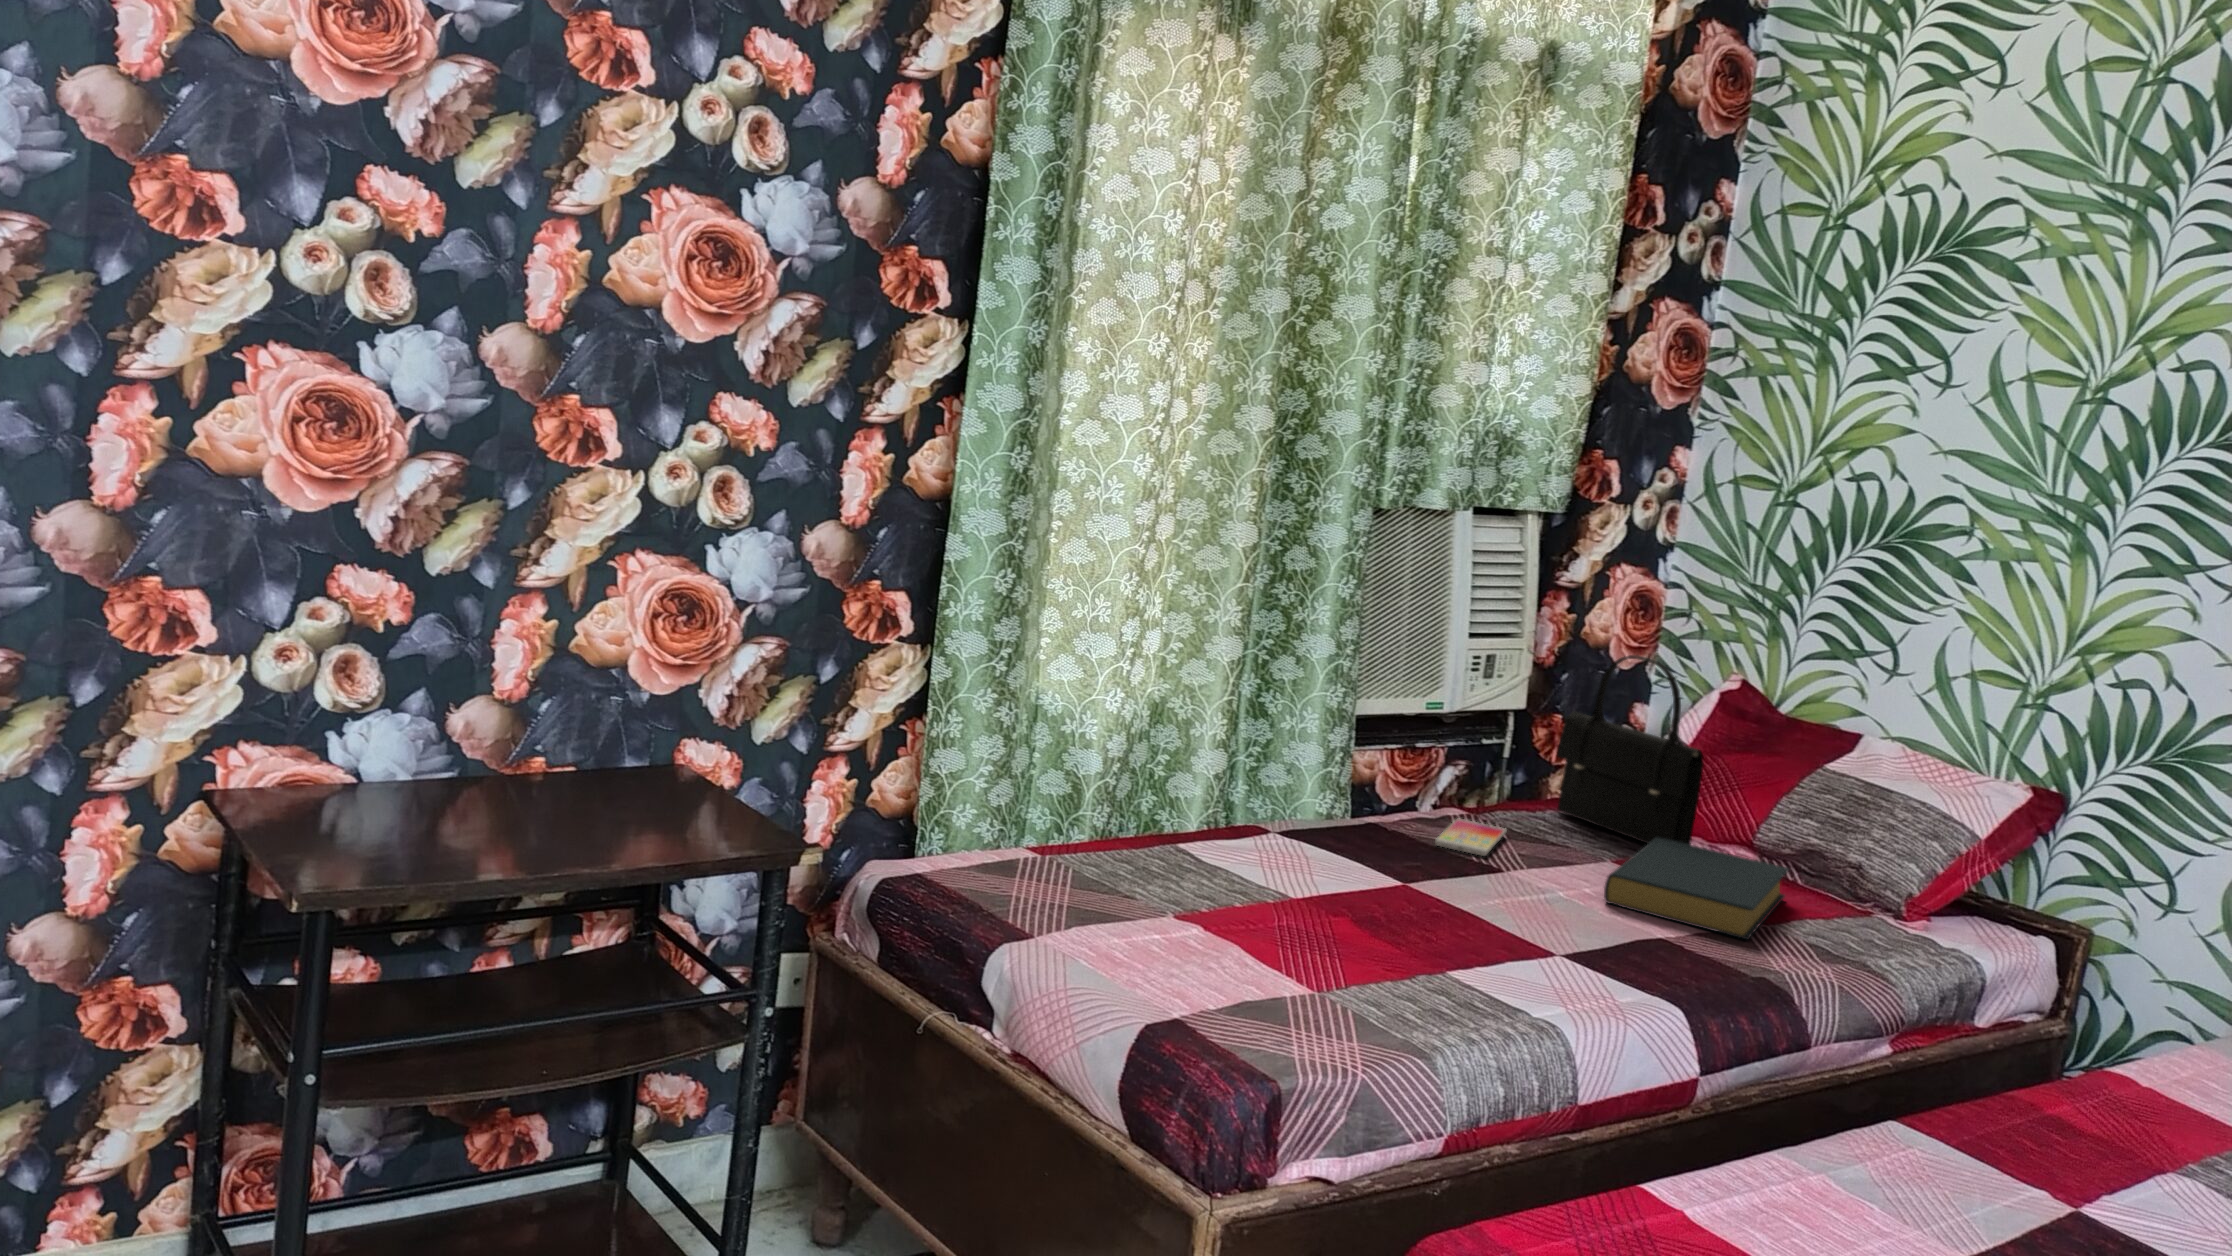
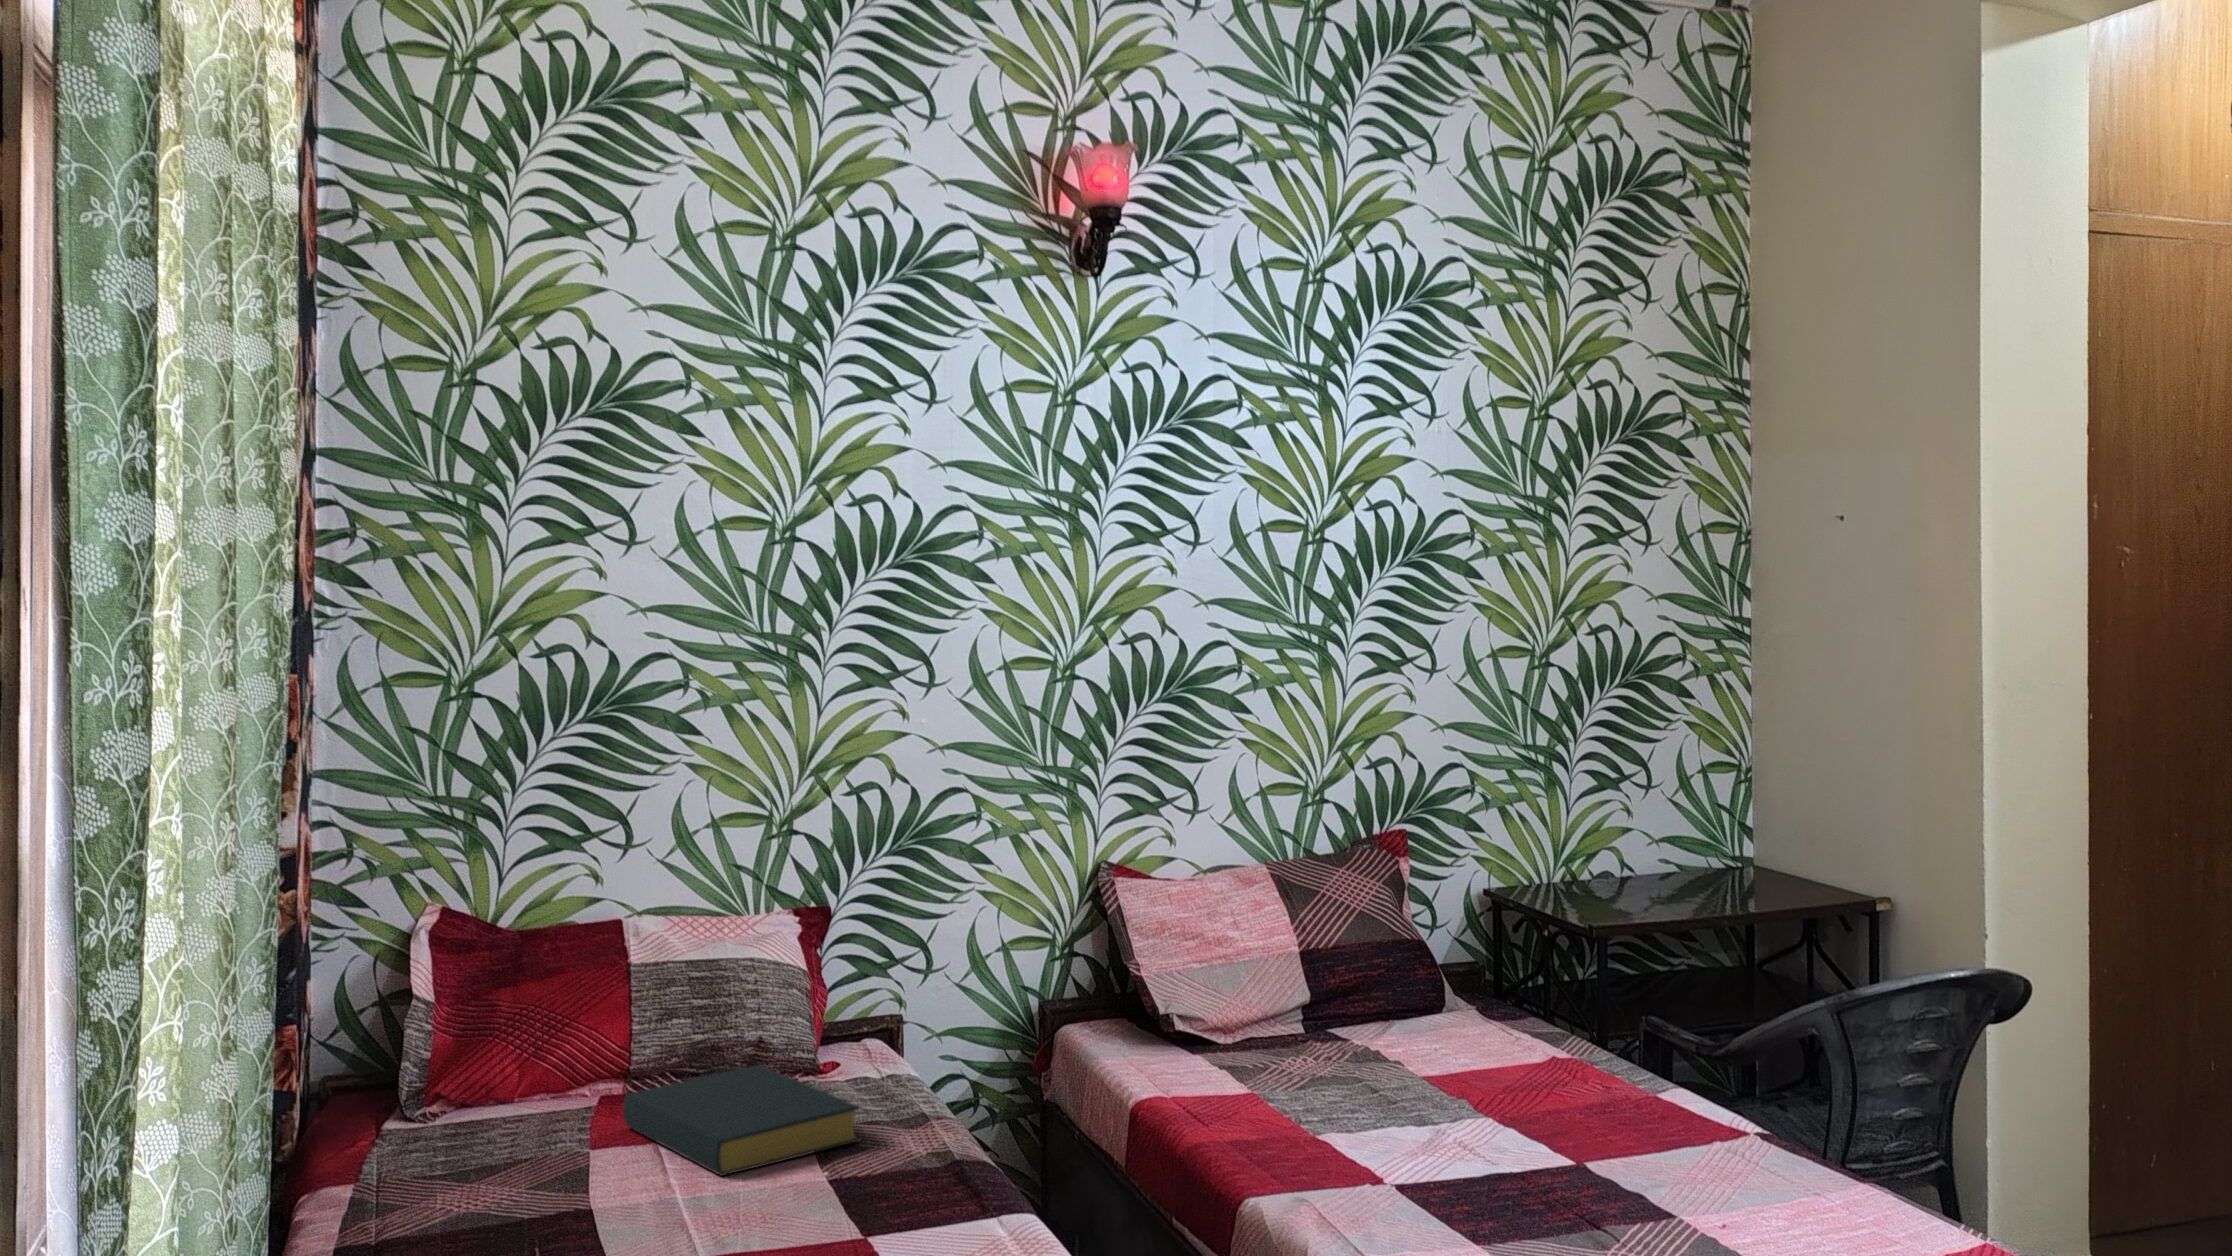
handbag: present [1557,655,1704,845] -> none [411,899,616,1128]
smartphone: present [1435,818,1507,856] -> none [412,1164,538,1217]

